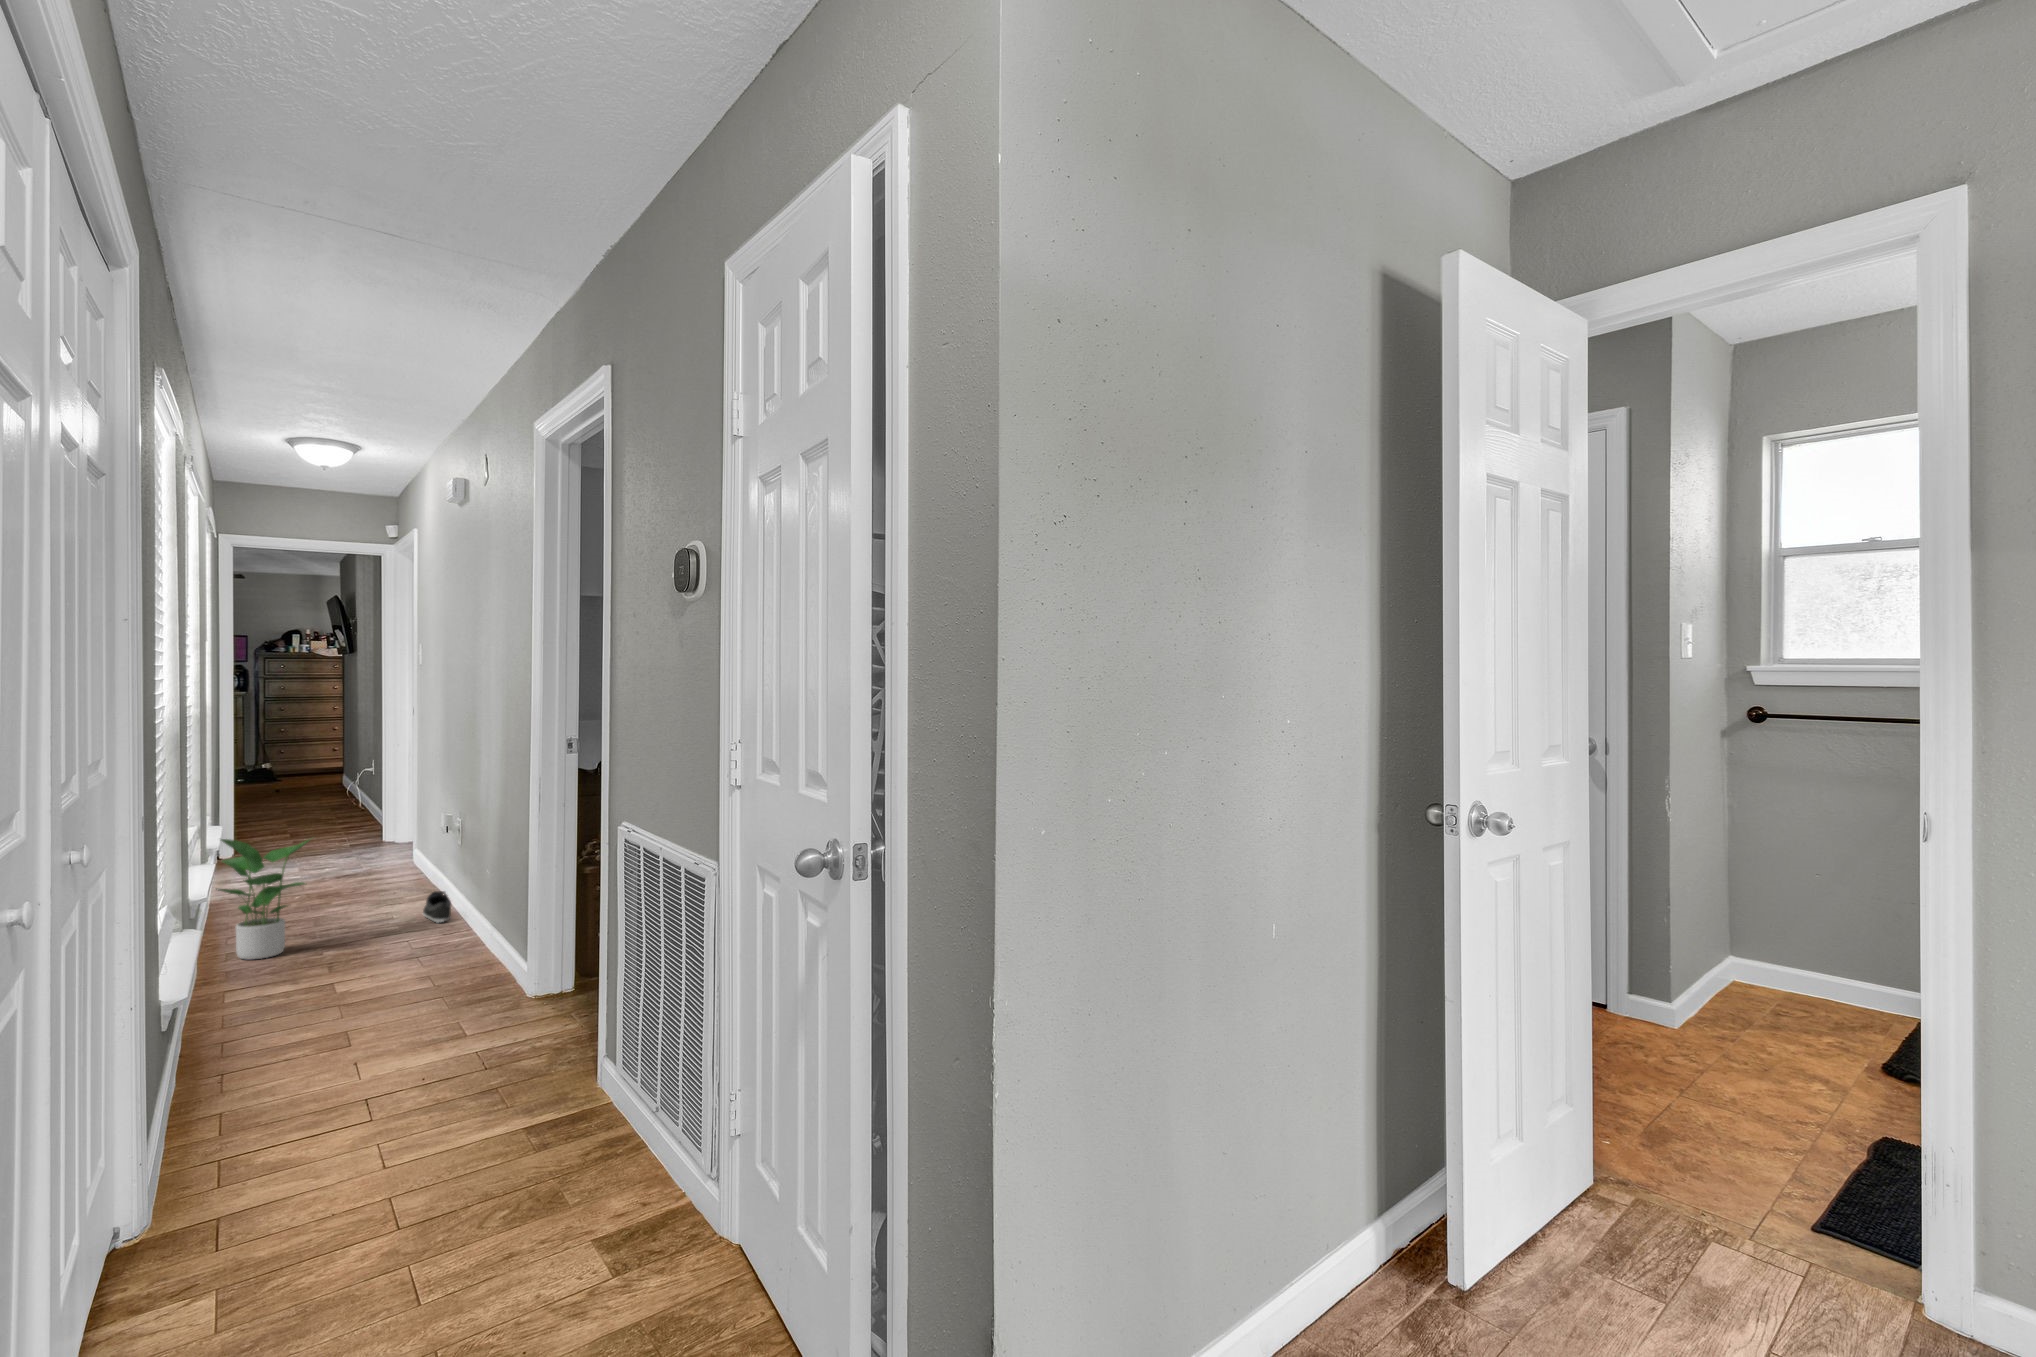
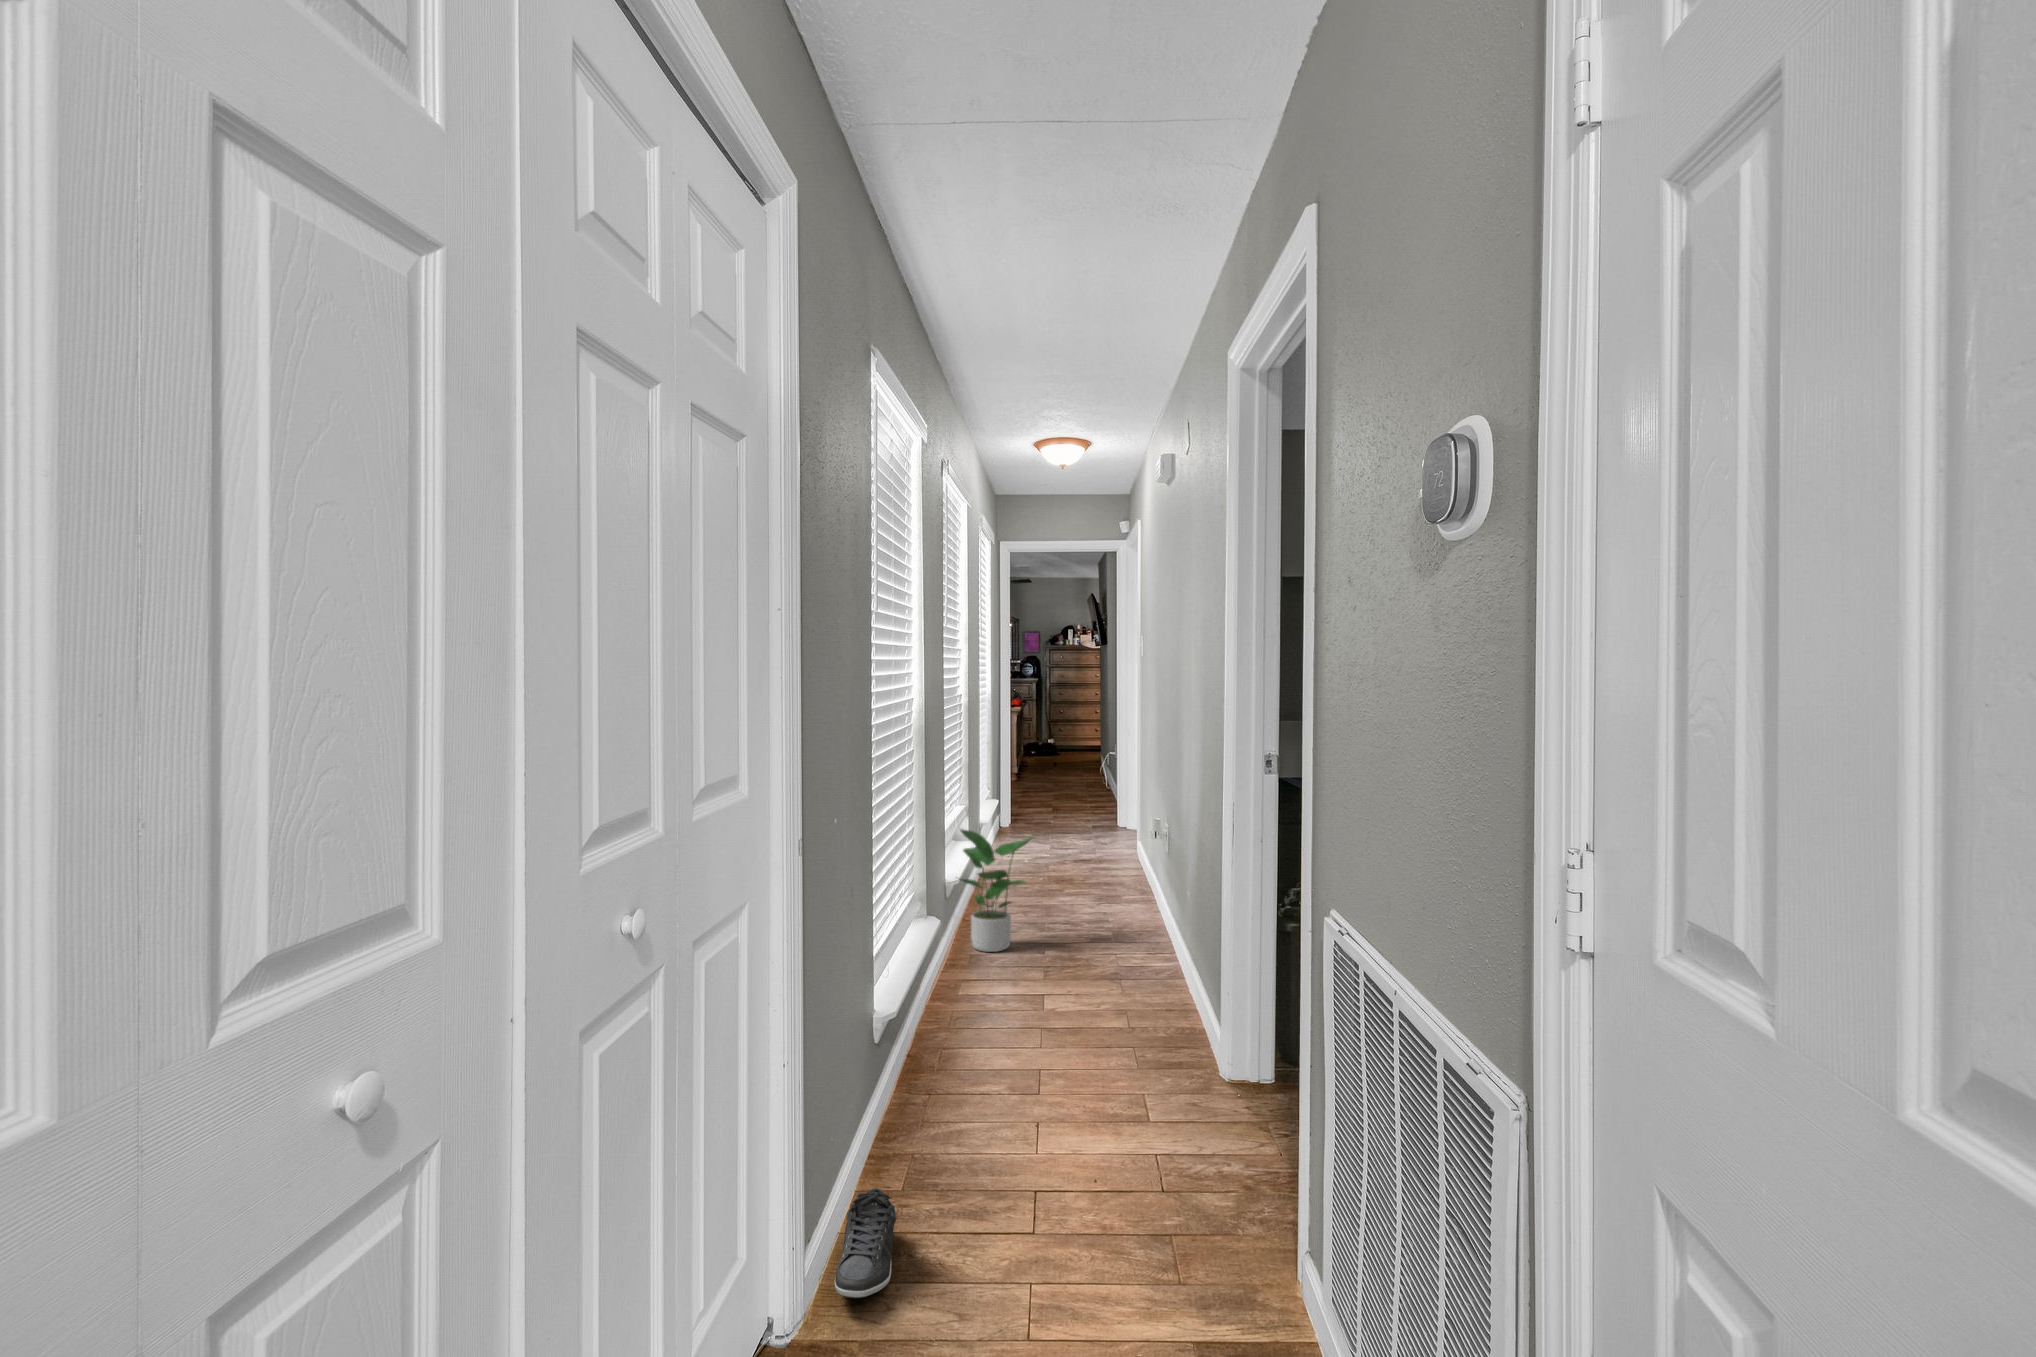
shoe: present [423,891,451,922] -> present [835,1188,896,1299]

